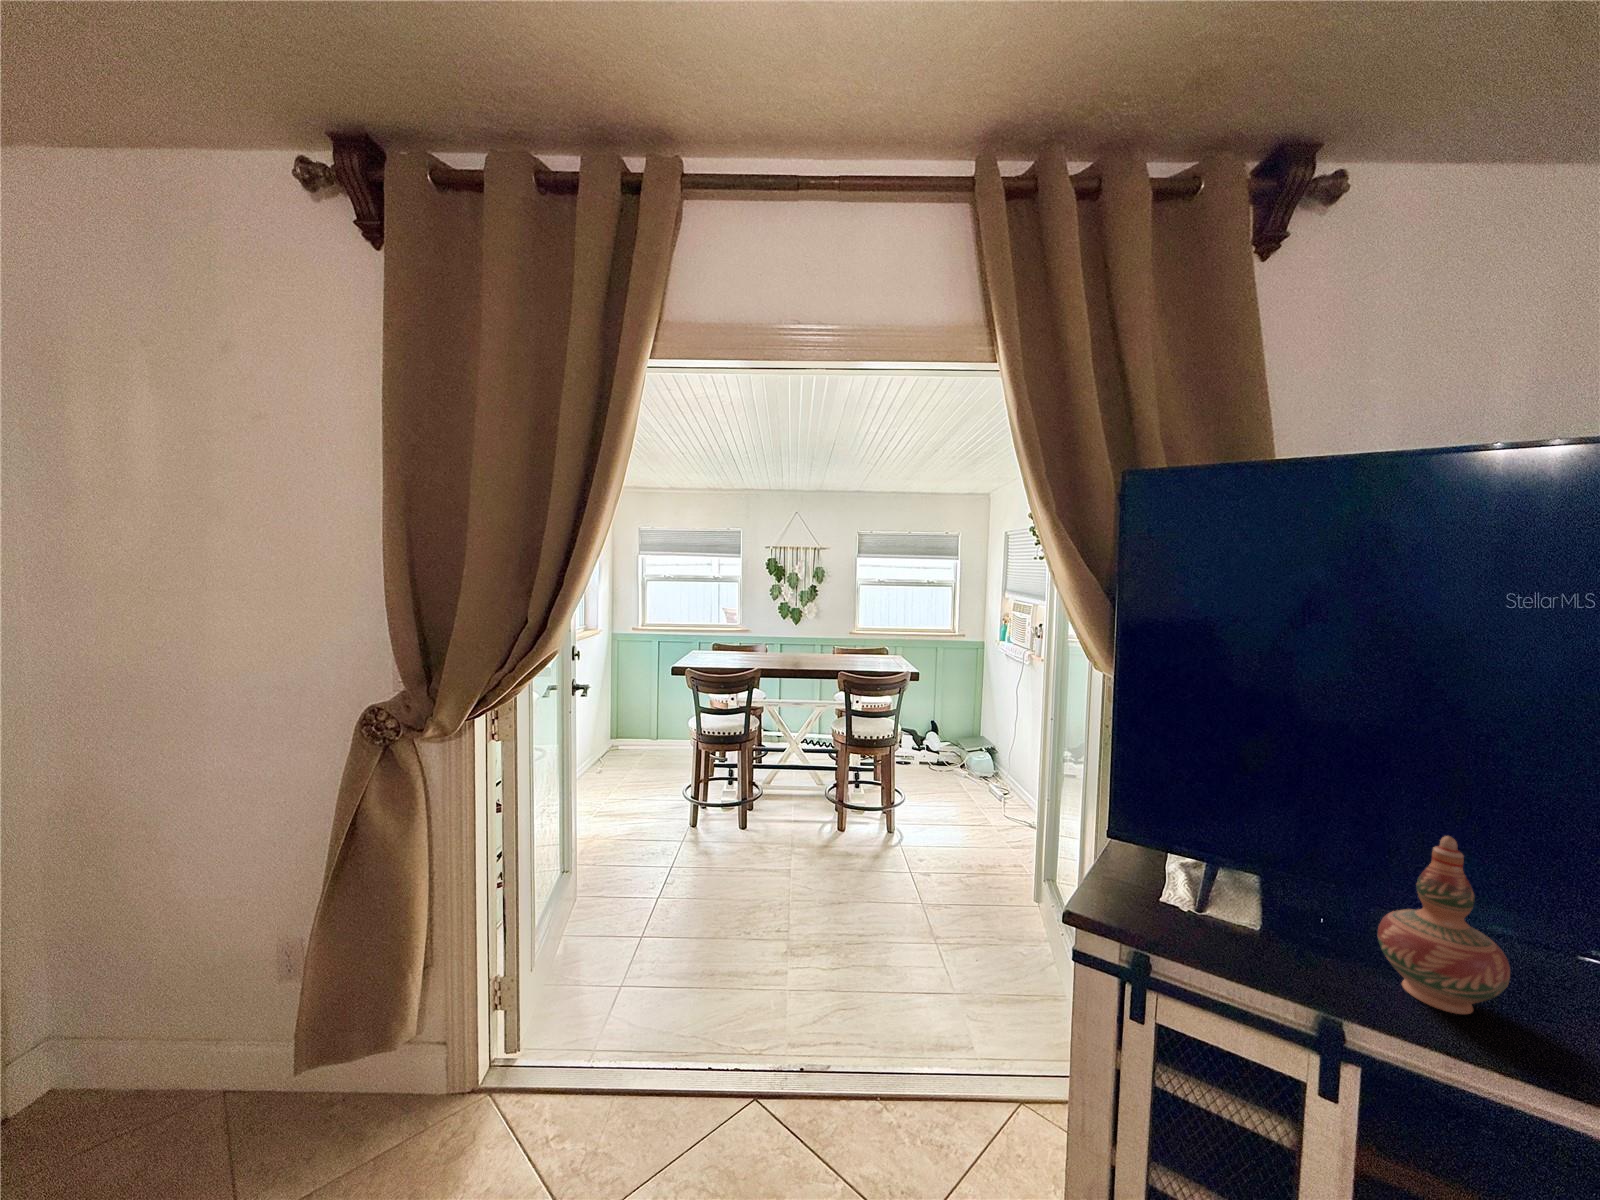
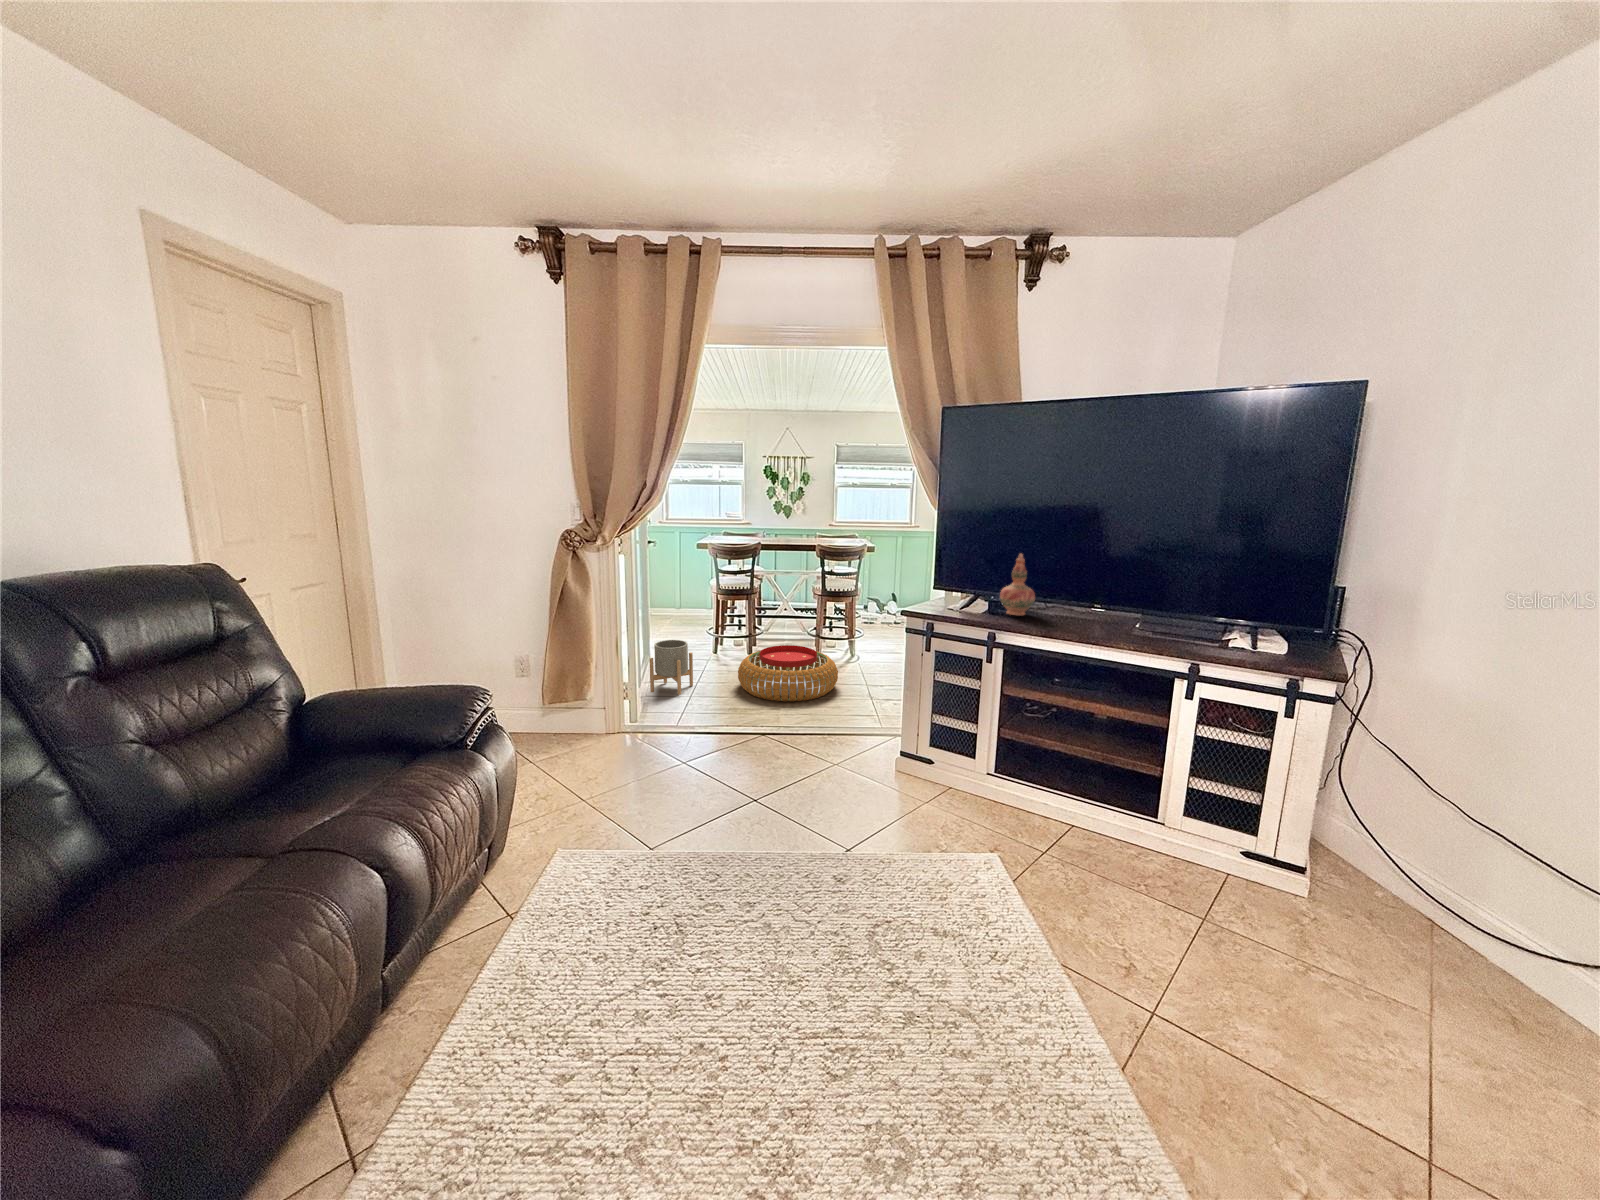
planter: none [570,844,645,952] -> present [649,640,693,695]
pouf: none [718,847,884,973] -> present [738,645,838,702]

